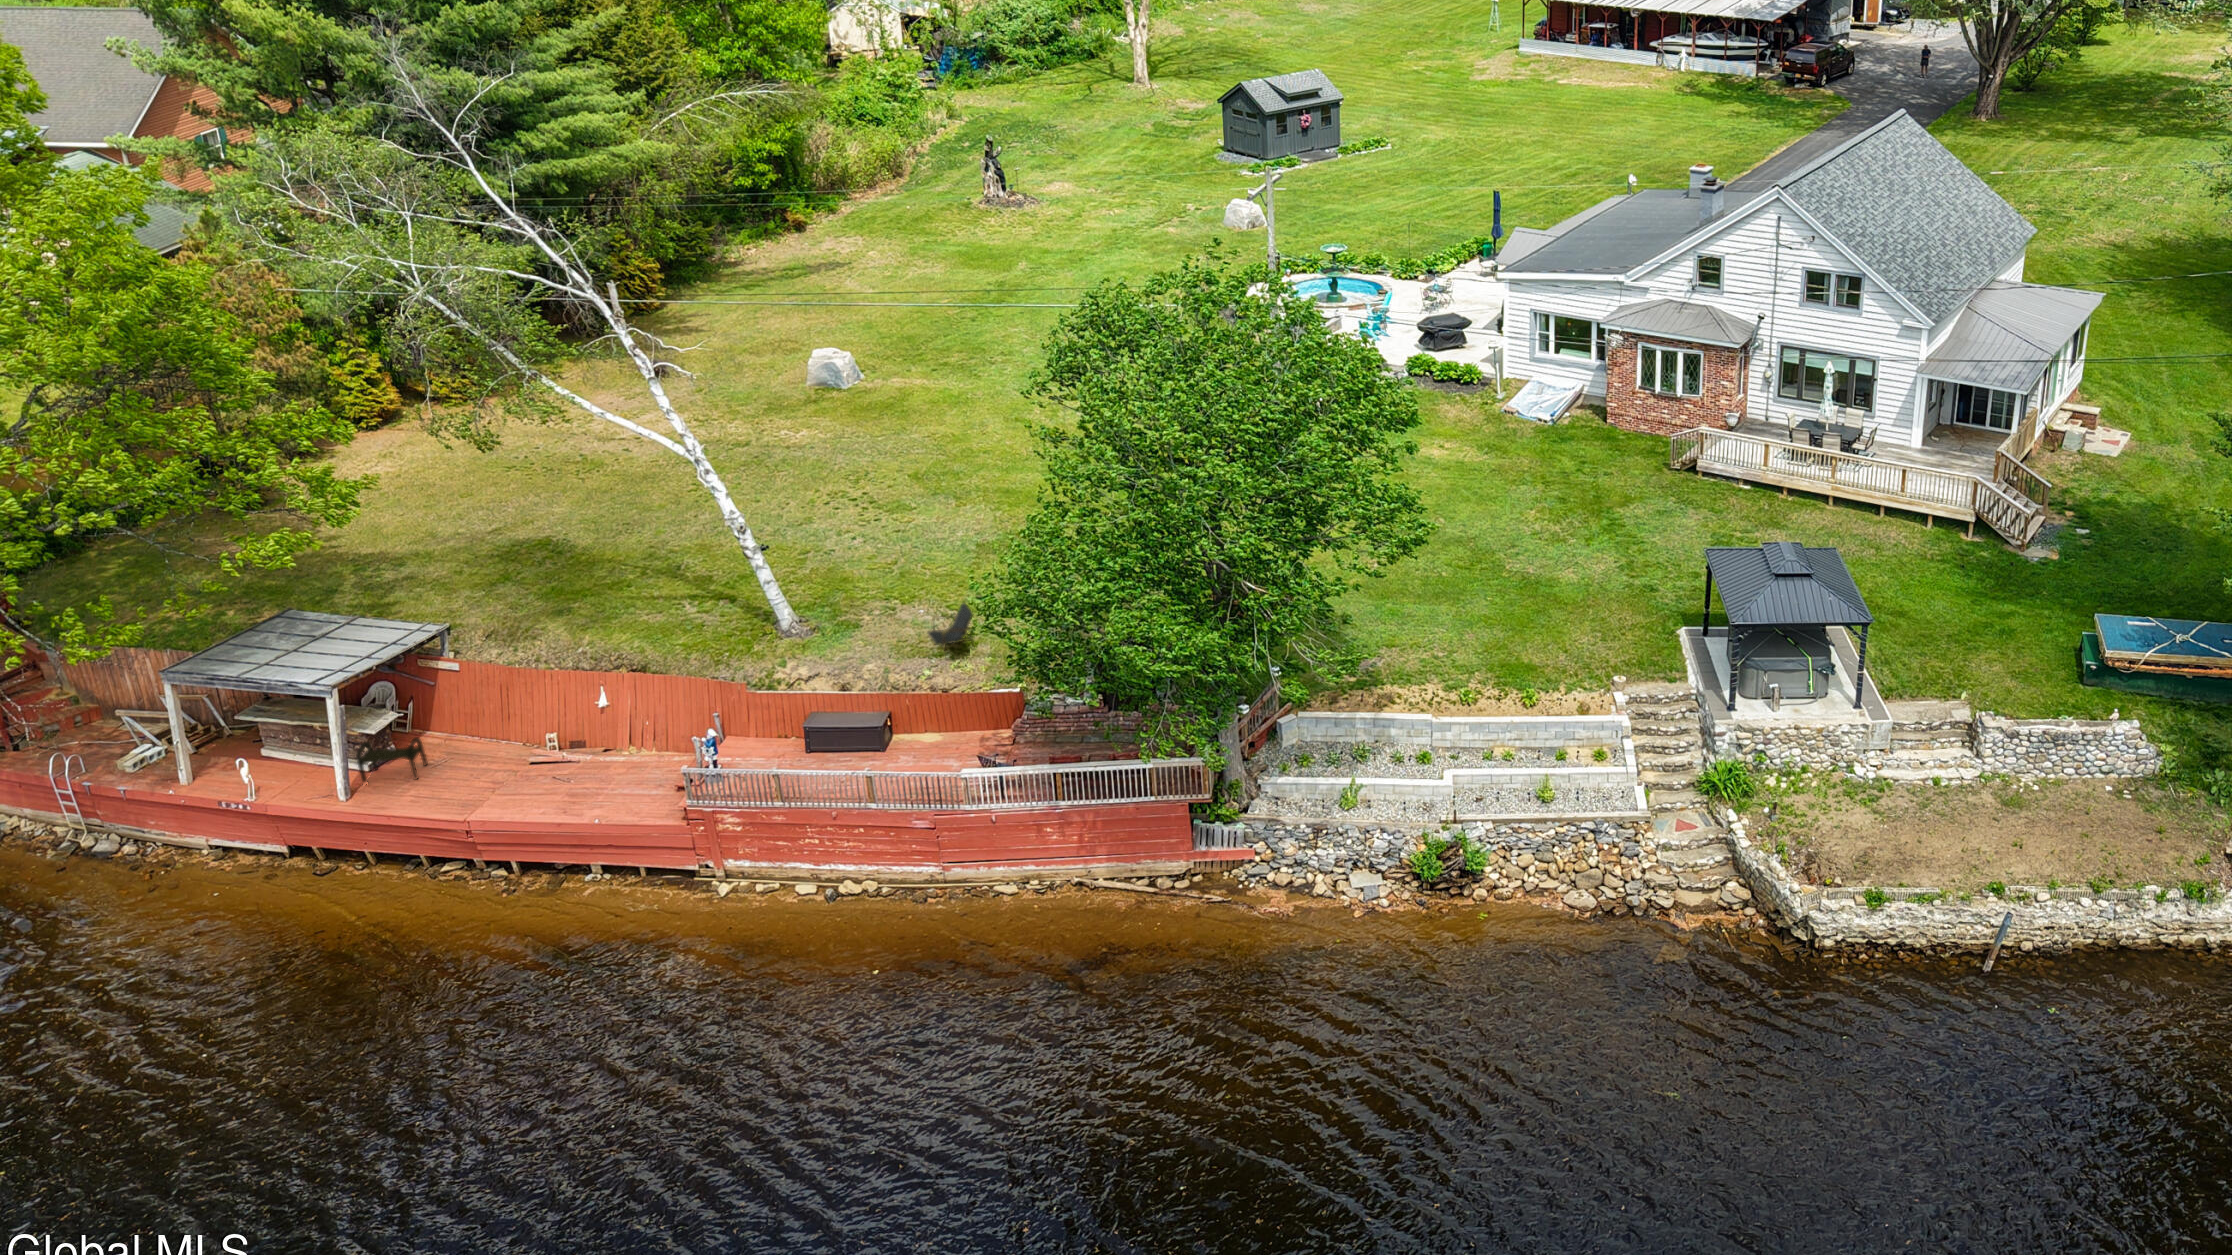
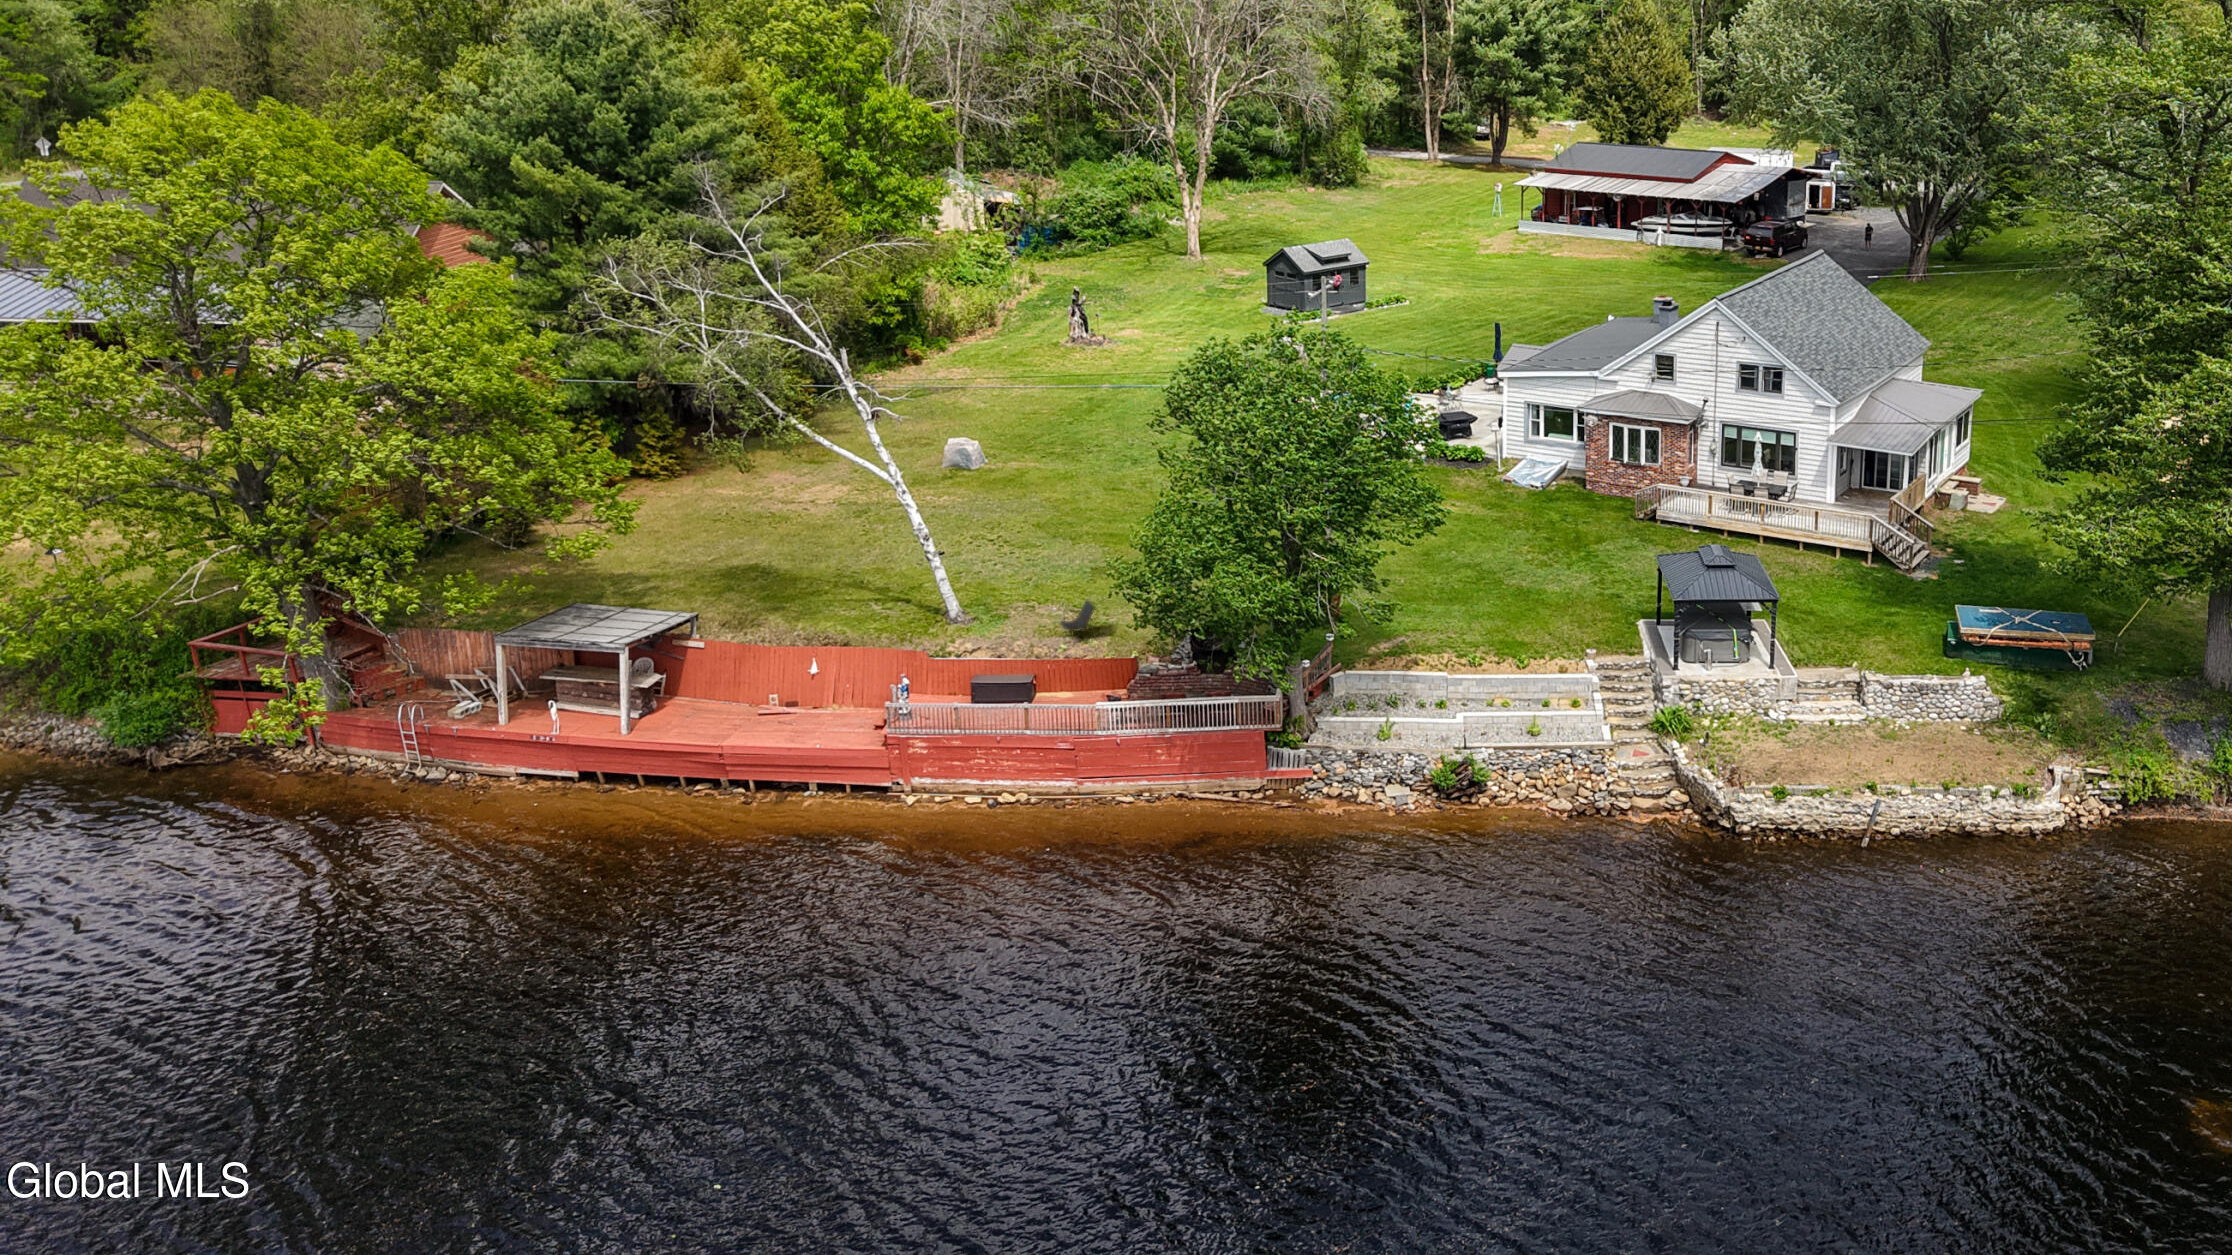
bench: present [356,737,427,782] -> none [635,691,683,726]

